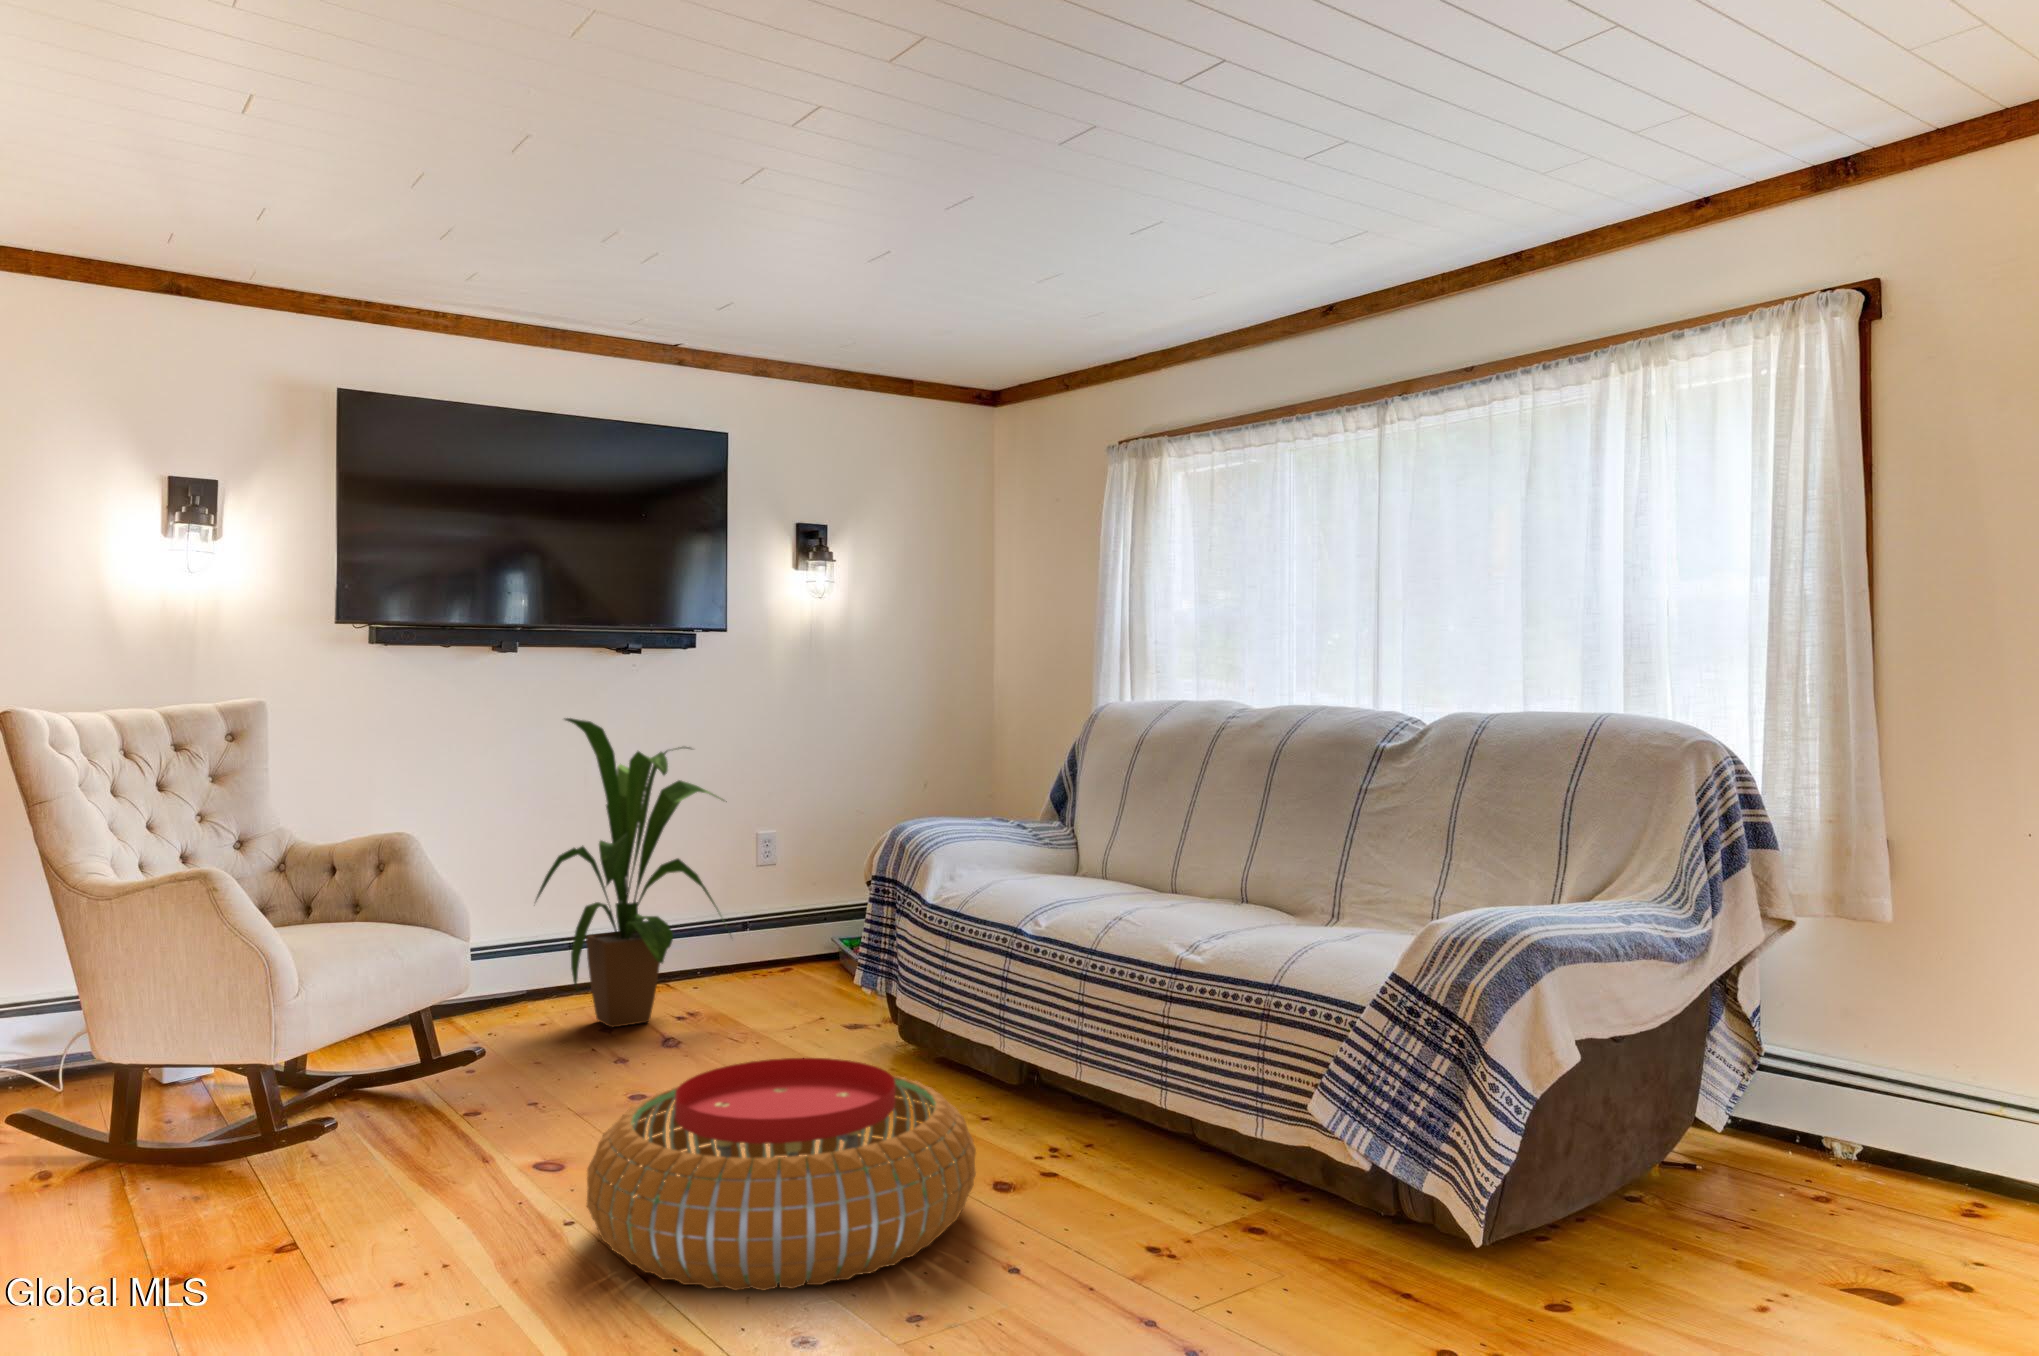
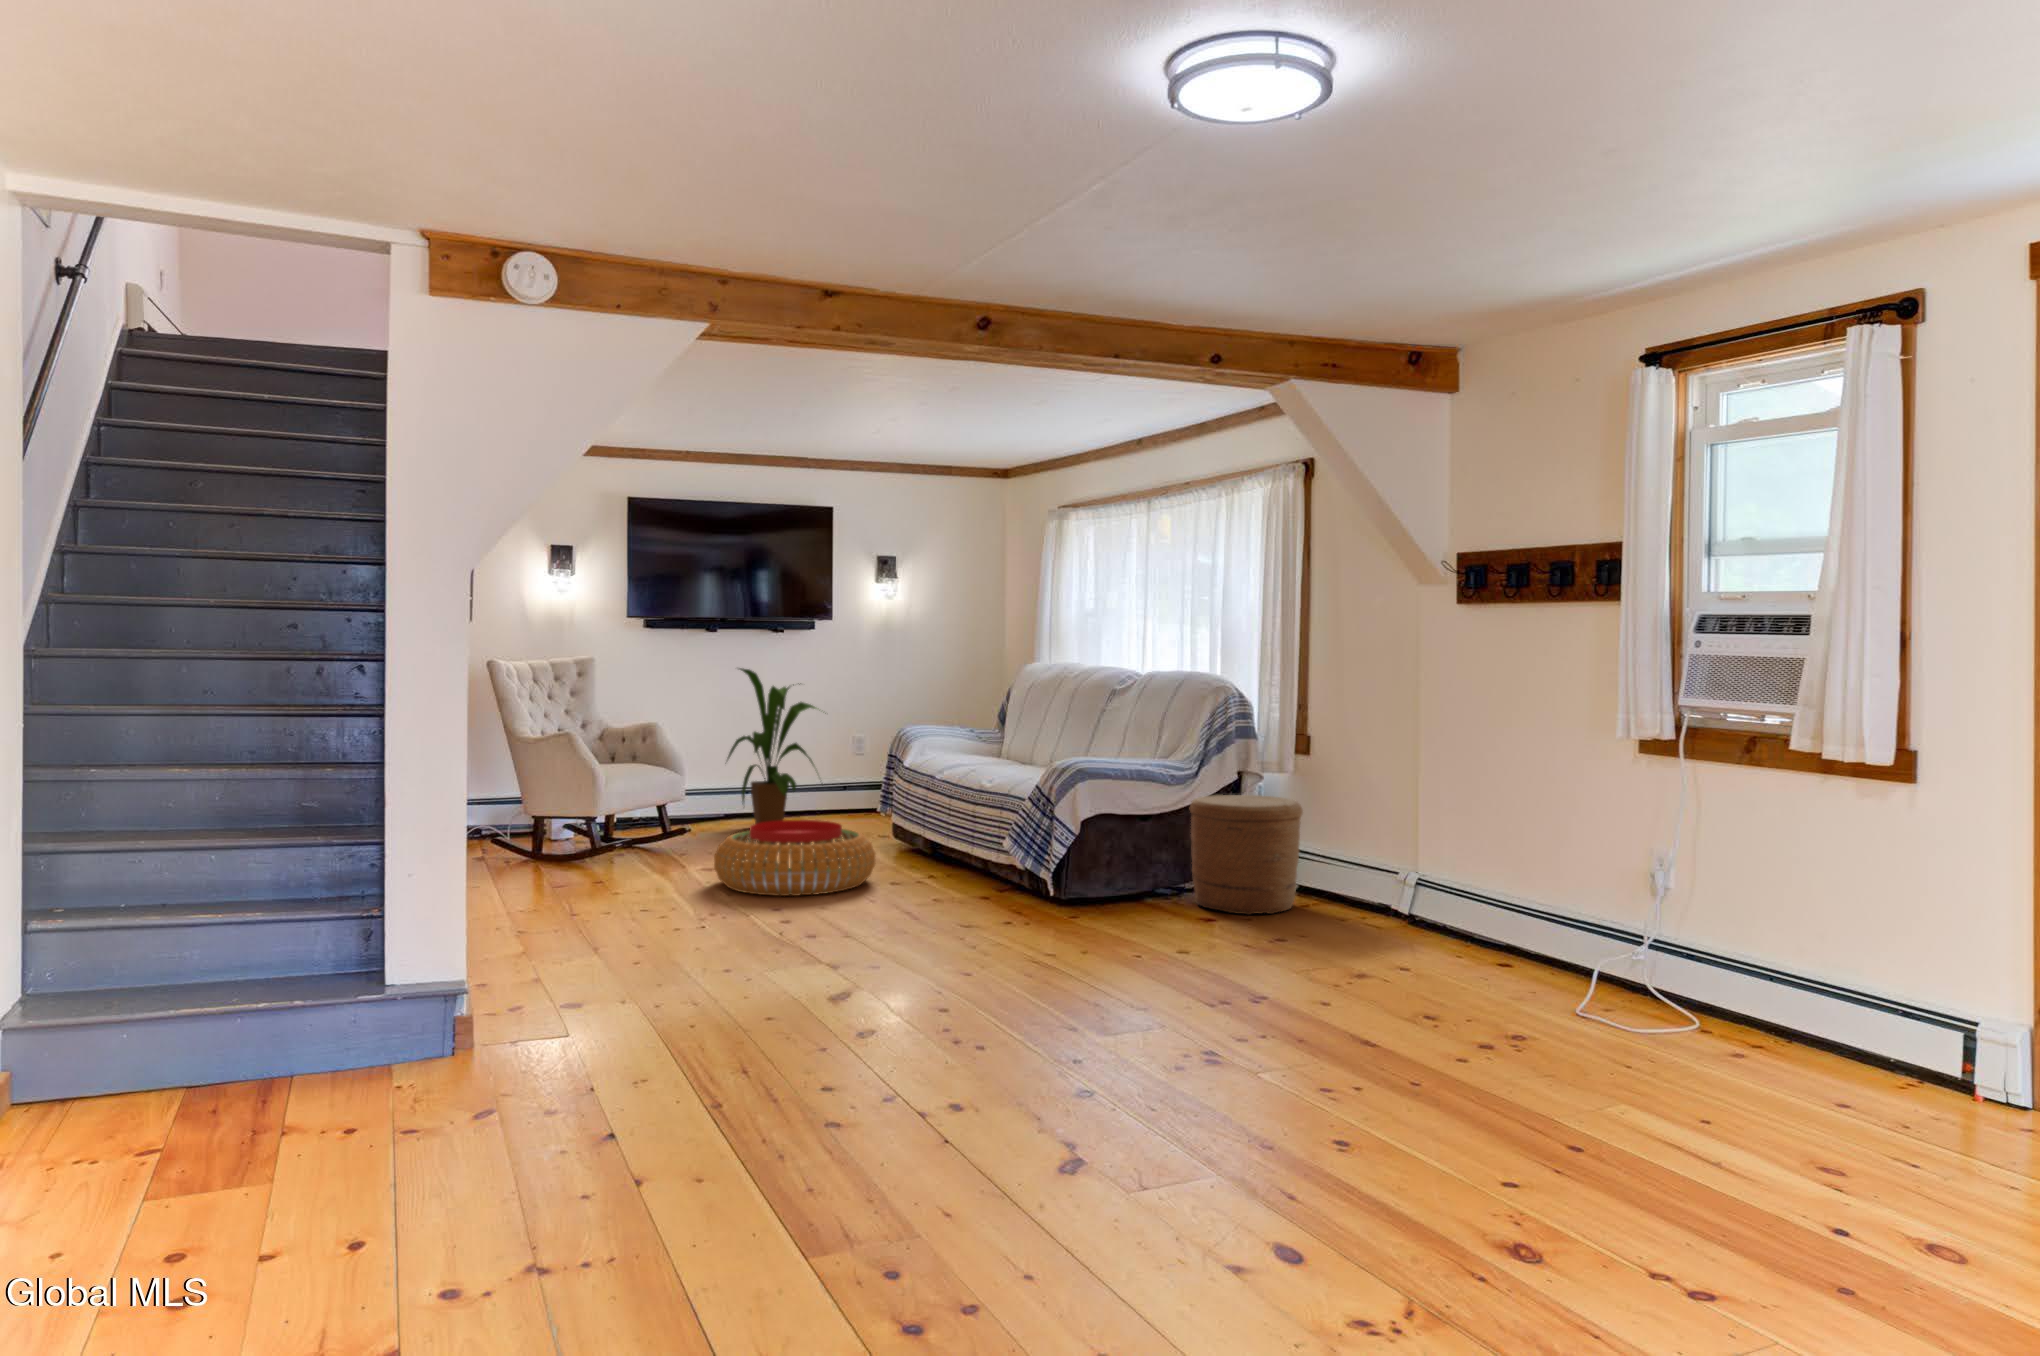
woven basket: none [1720,969,2011,1273] -> present [1190,795,1303,915]

